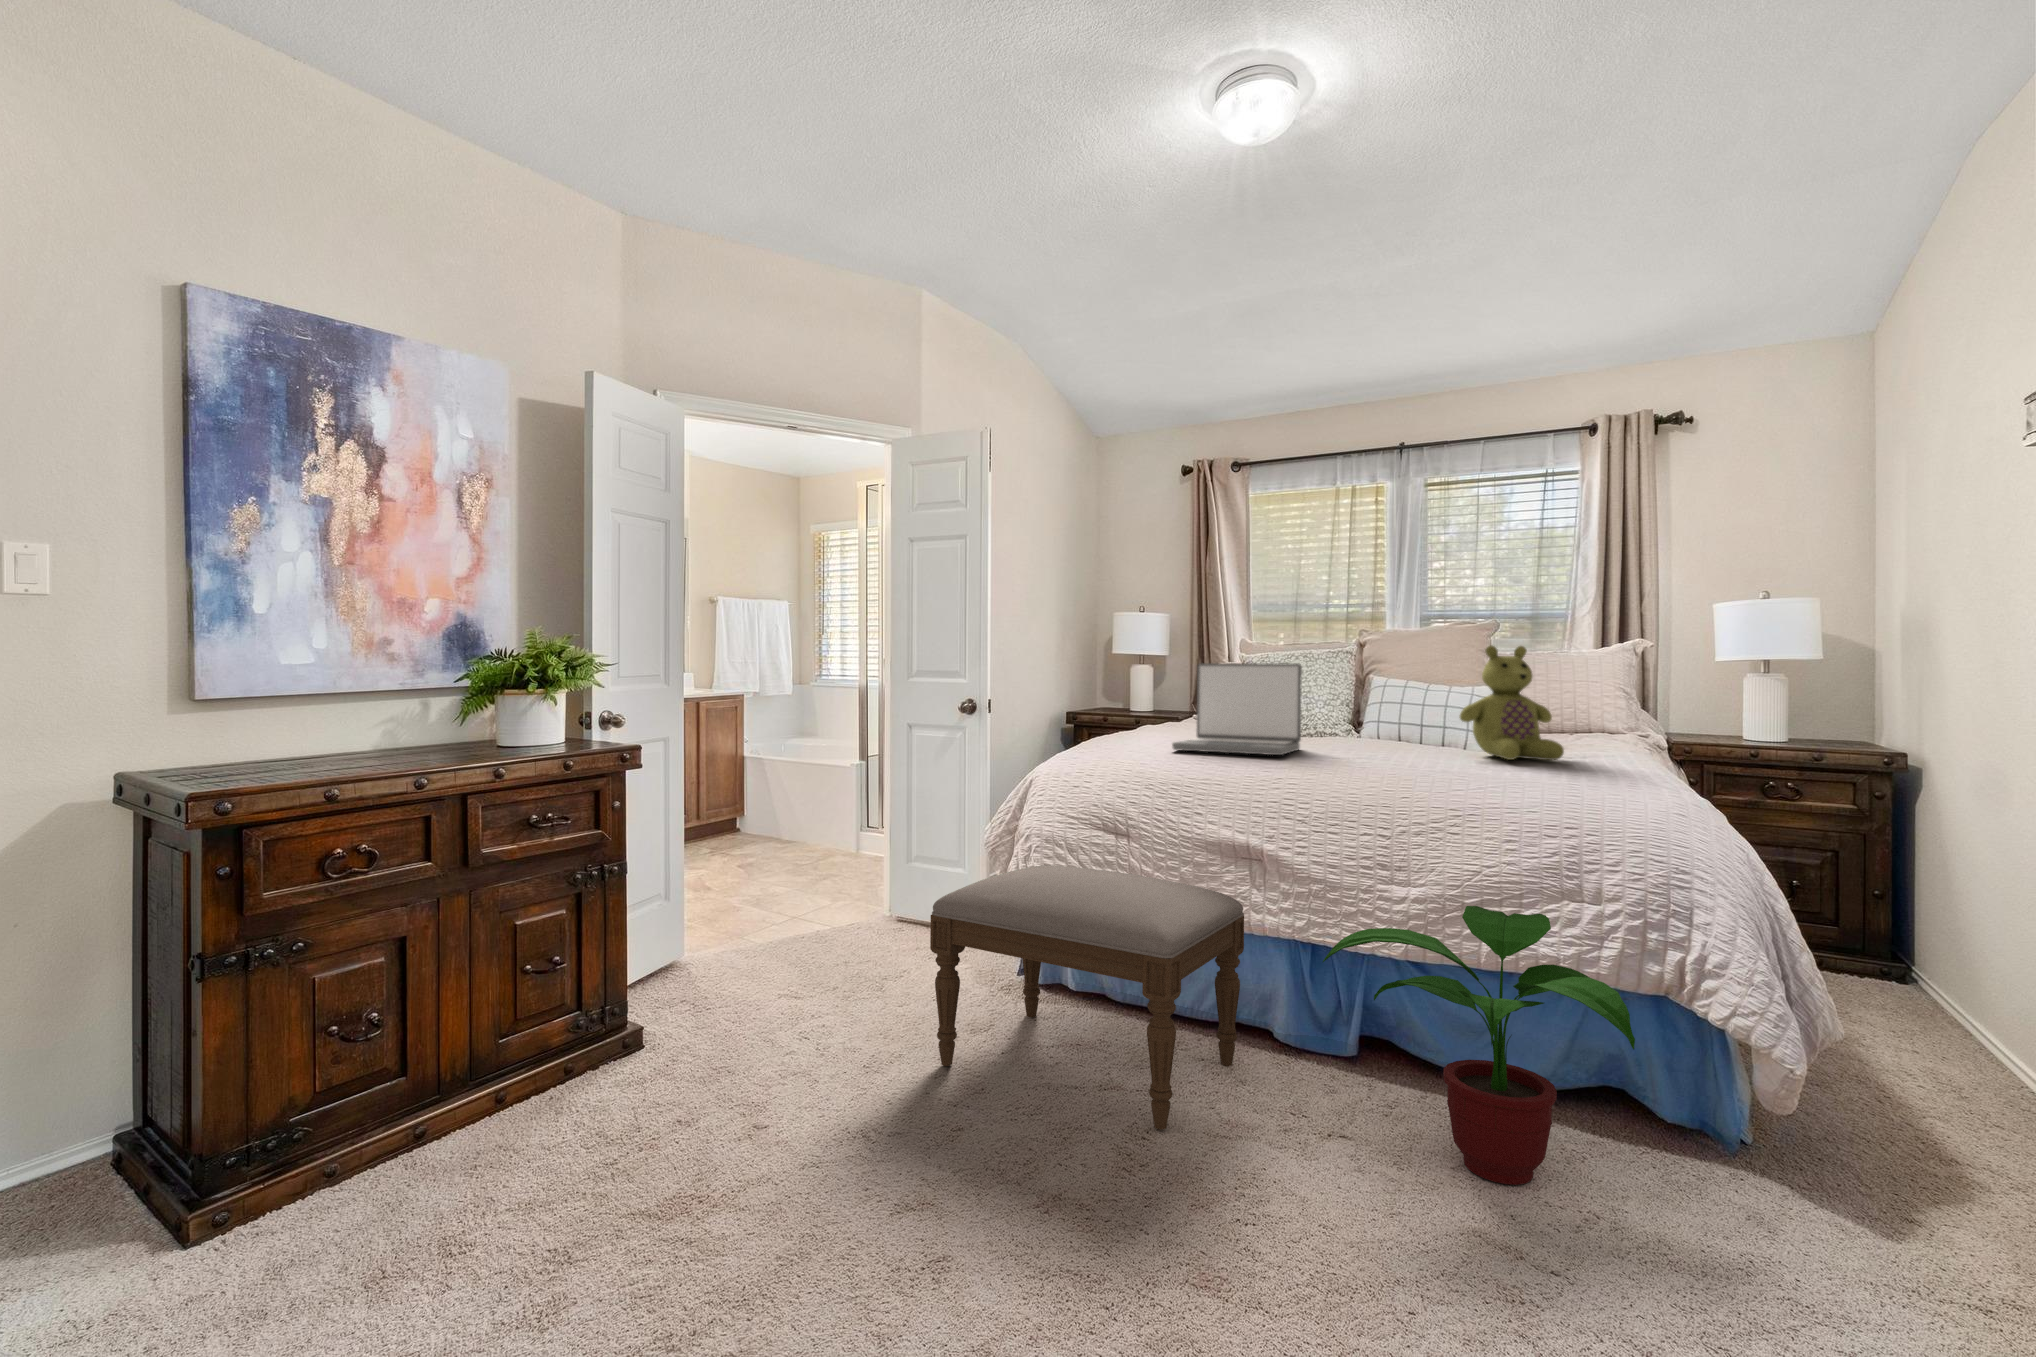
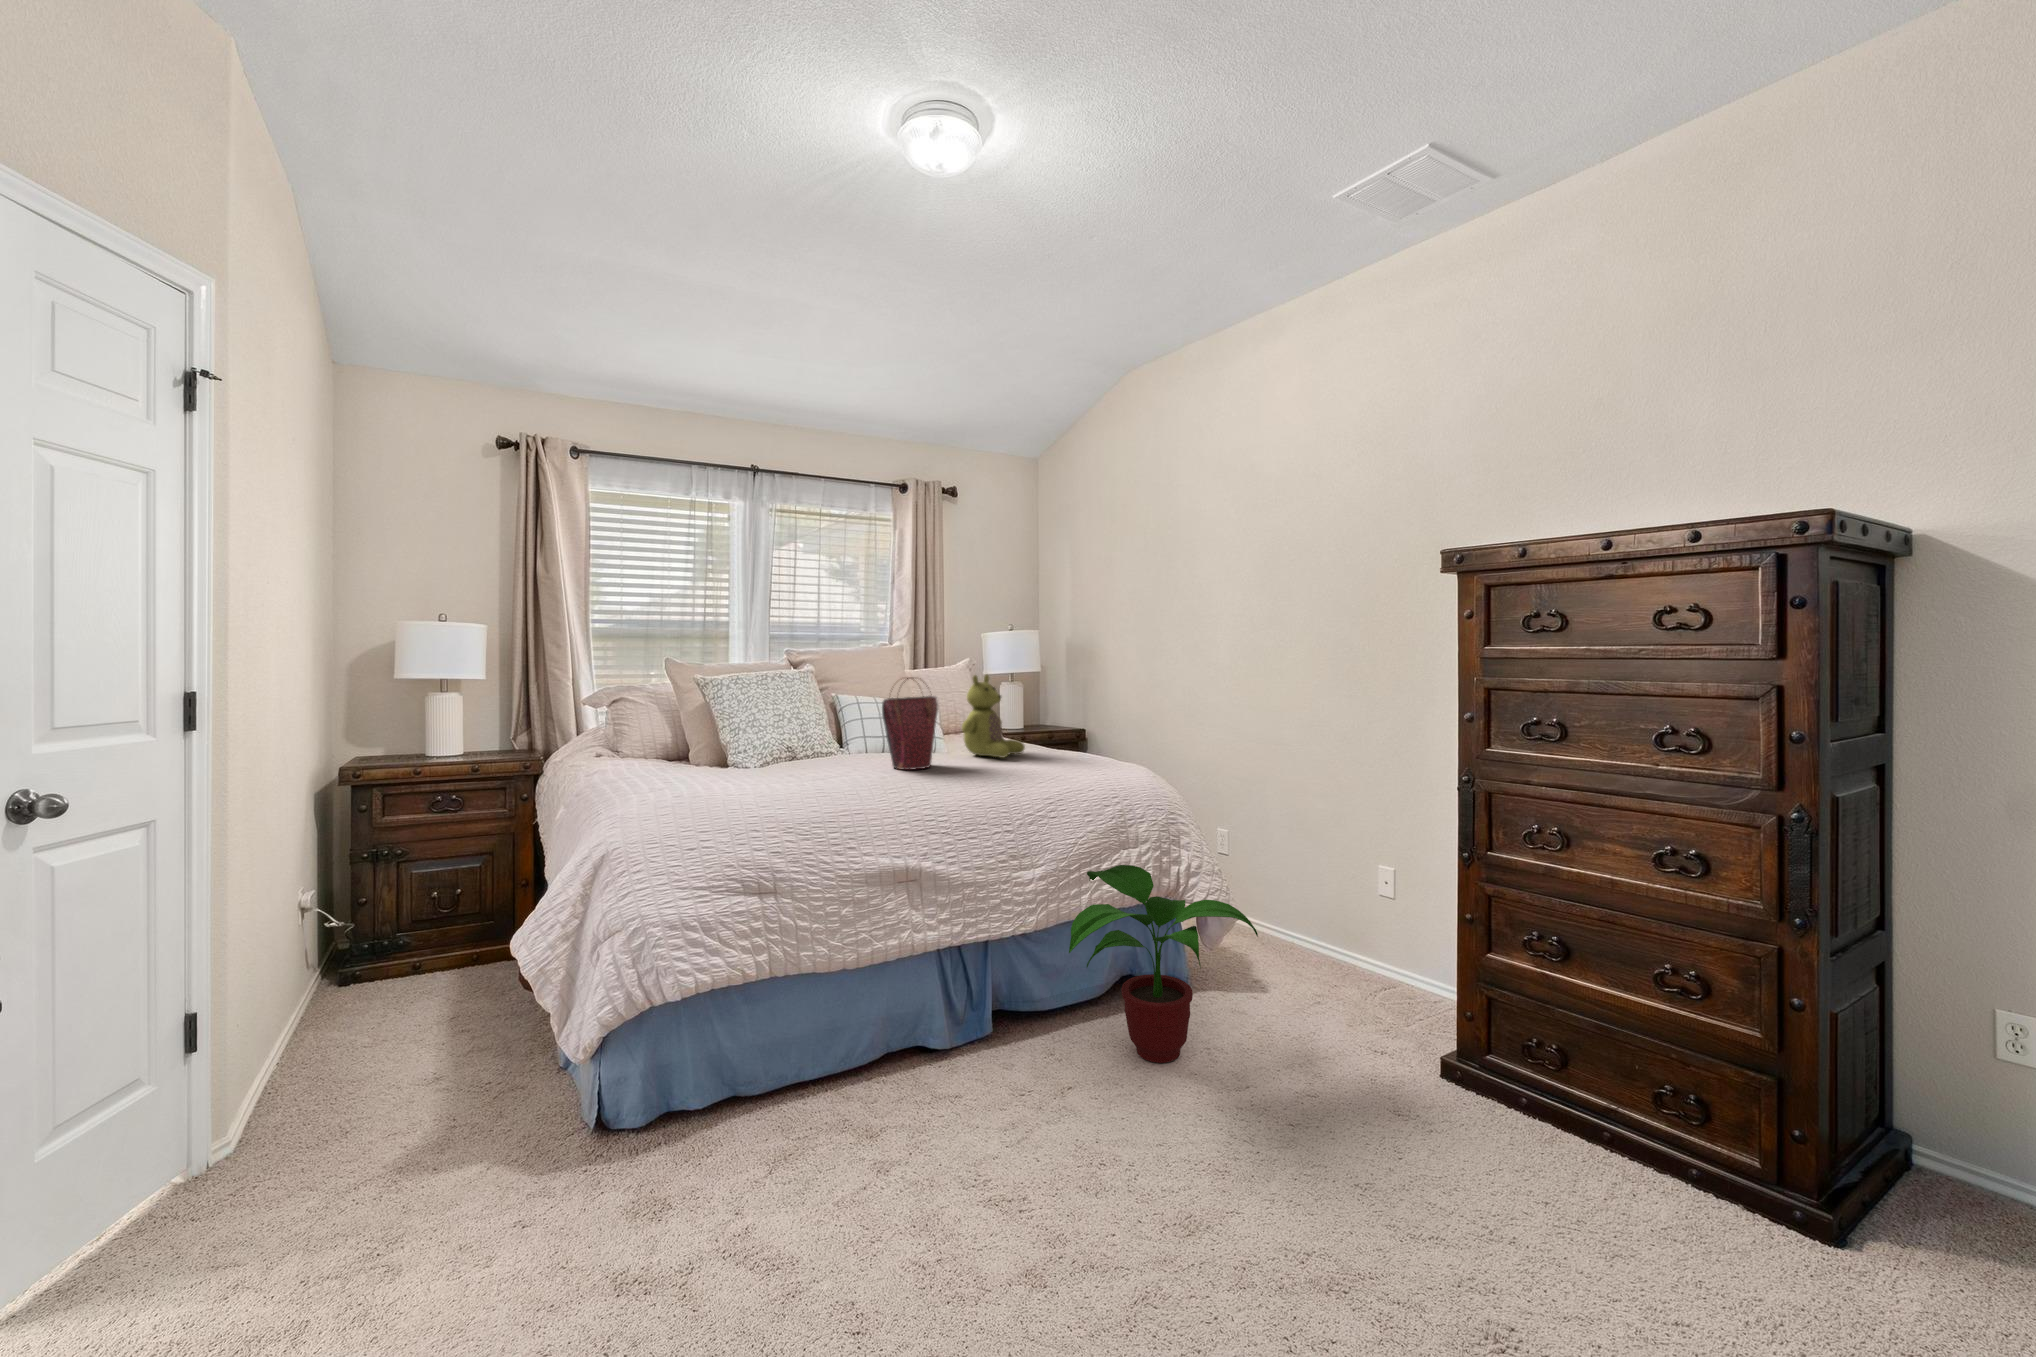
handbag: none [1332,644,1413,756] -> present [882,677,938,770]
laptop: present [1172,663,1302,755] -> none [750,695,875,791]
ottoman: present [930,865,1244,1130] -> none [662,923,1000,1290]

